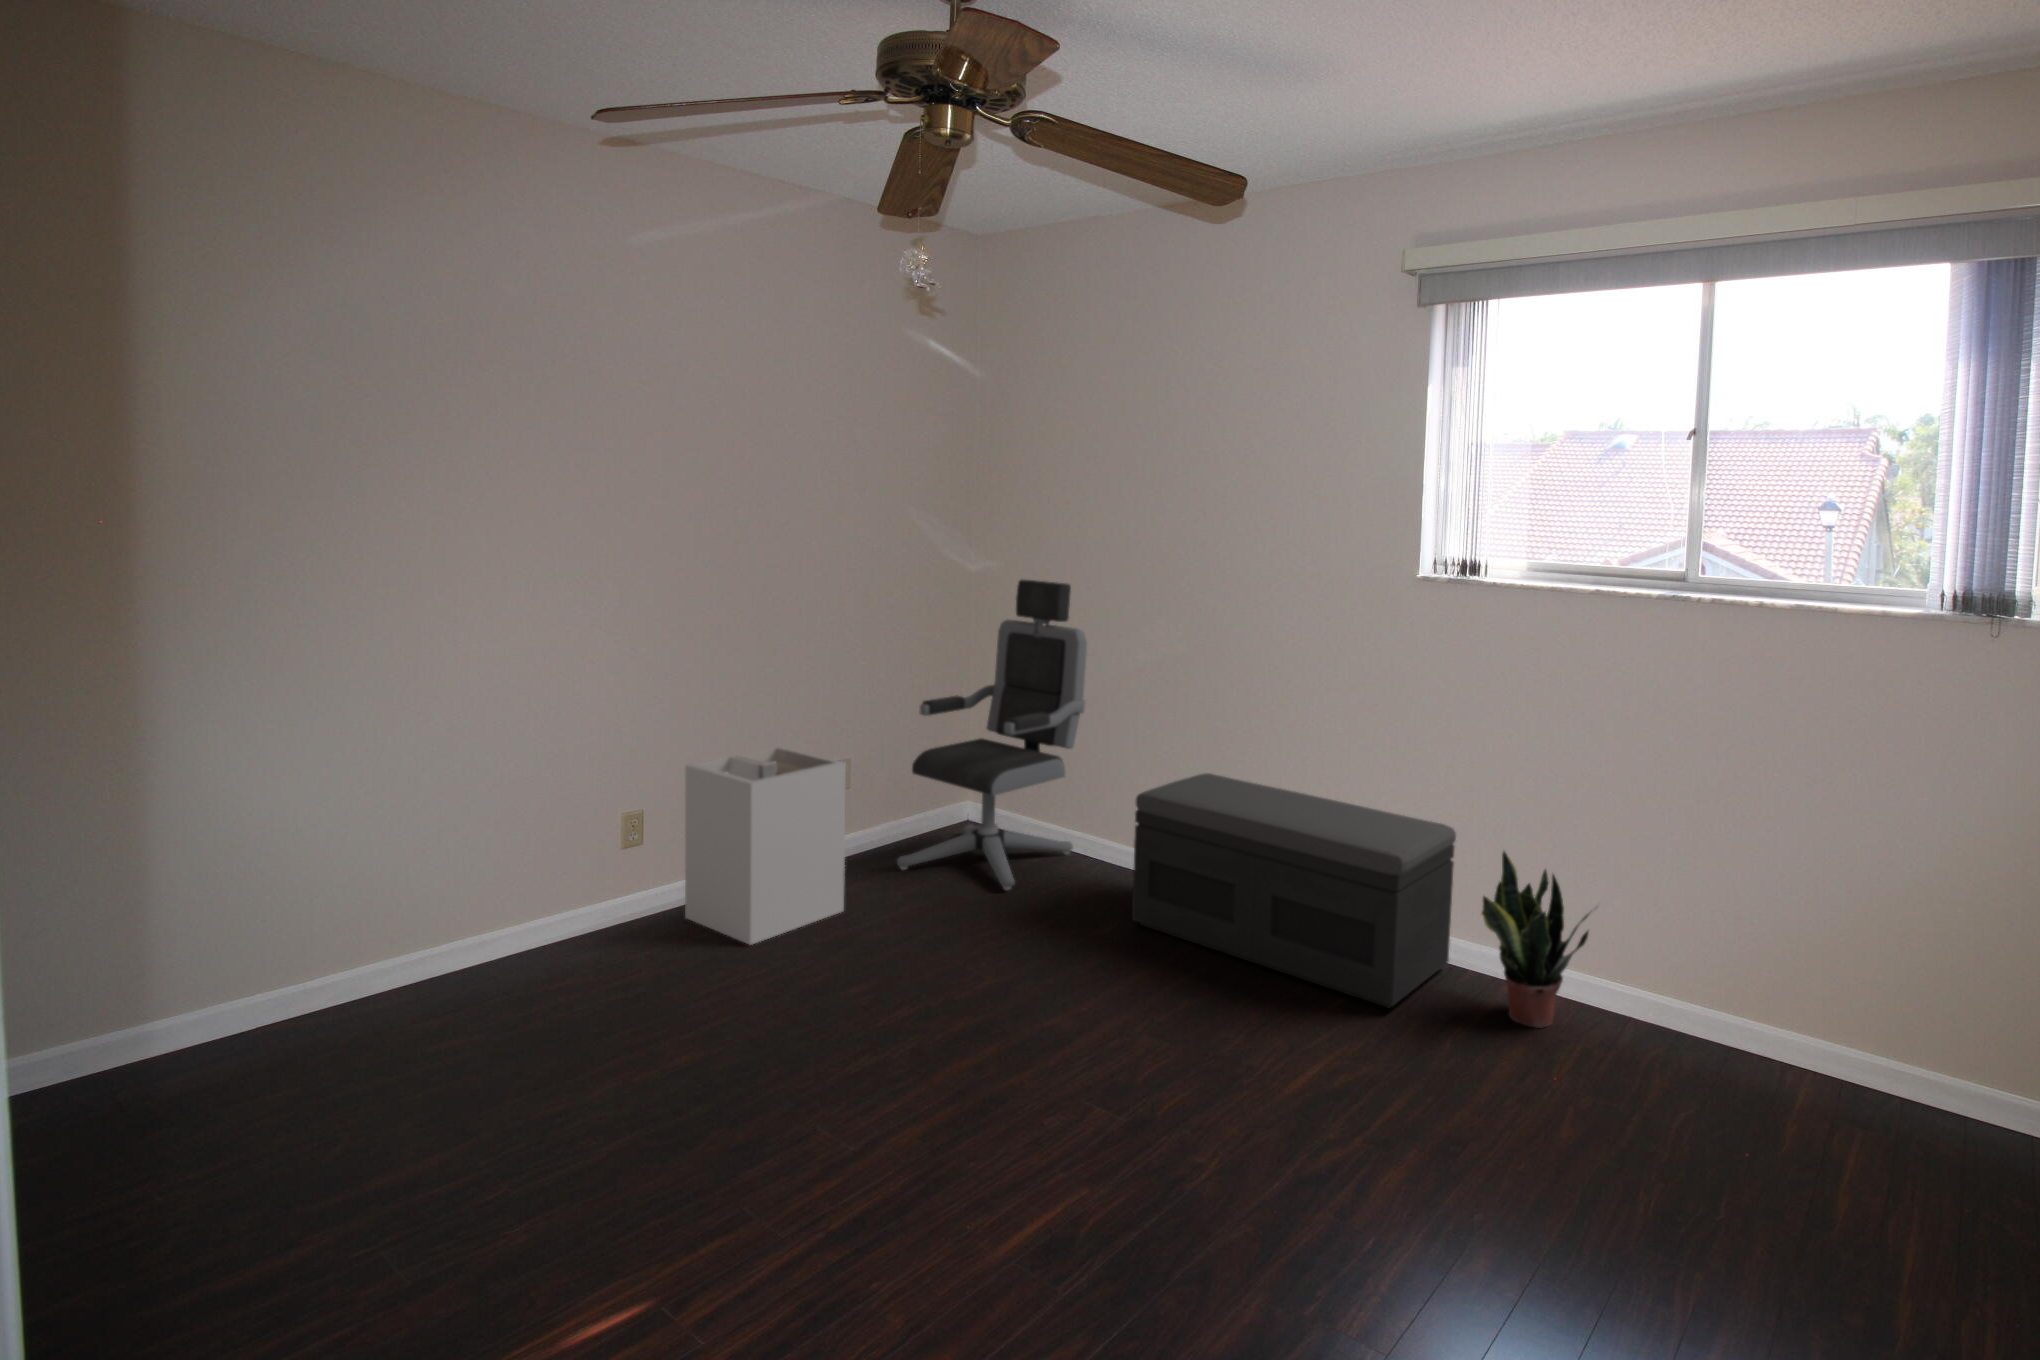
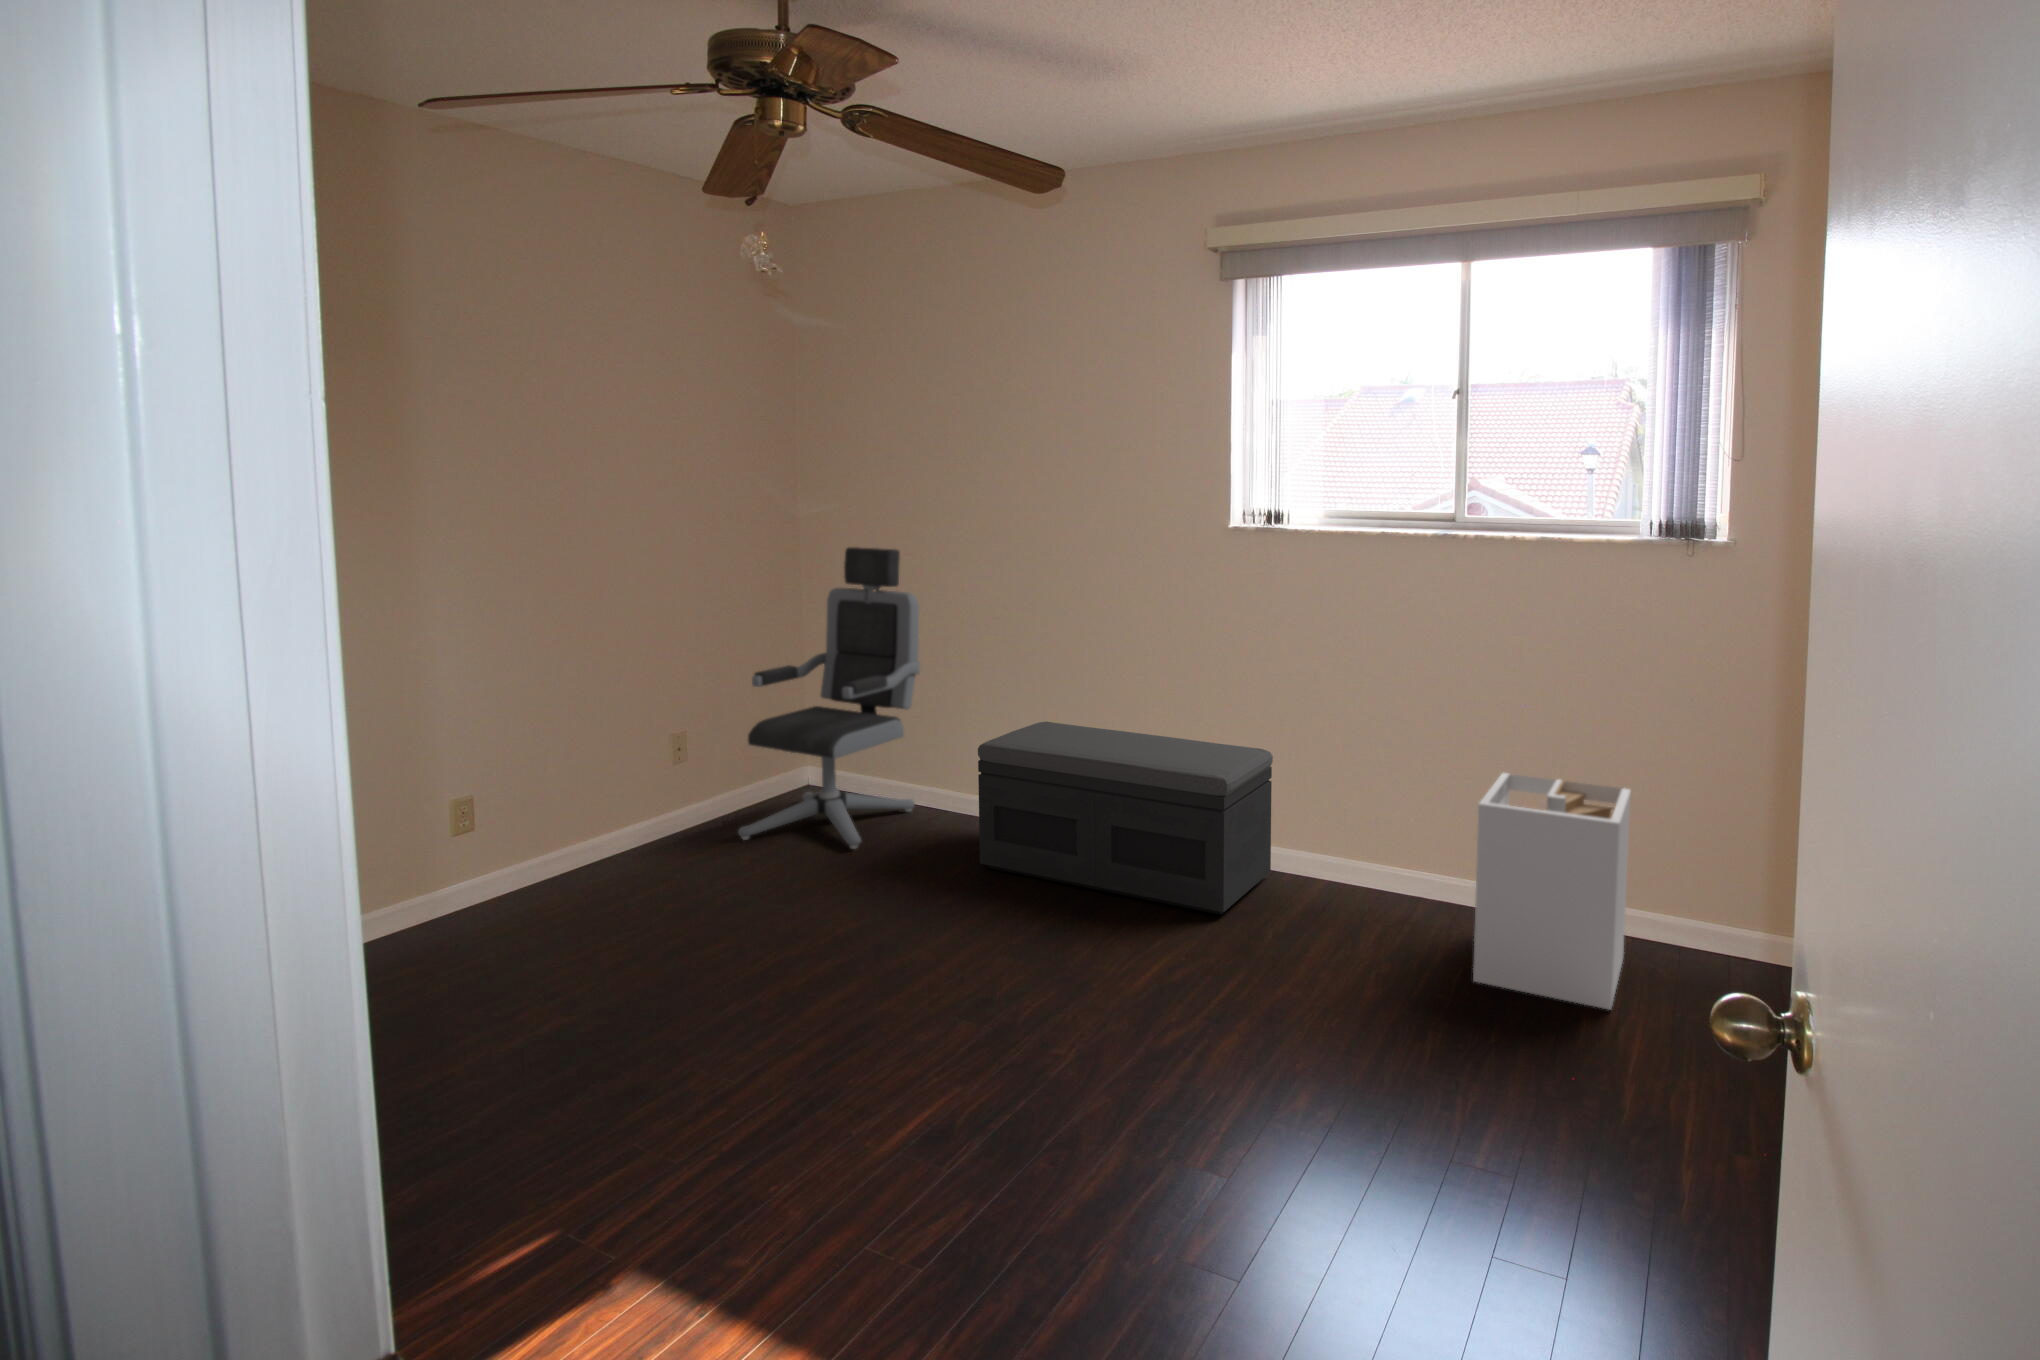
laundry hamper: present [685,747,846,945] -> present [1473,773,1631,1010]
potted plant: present [1481,852,1597,1027] -> none [1296,766,1396,917]

